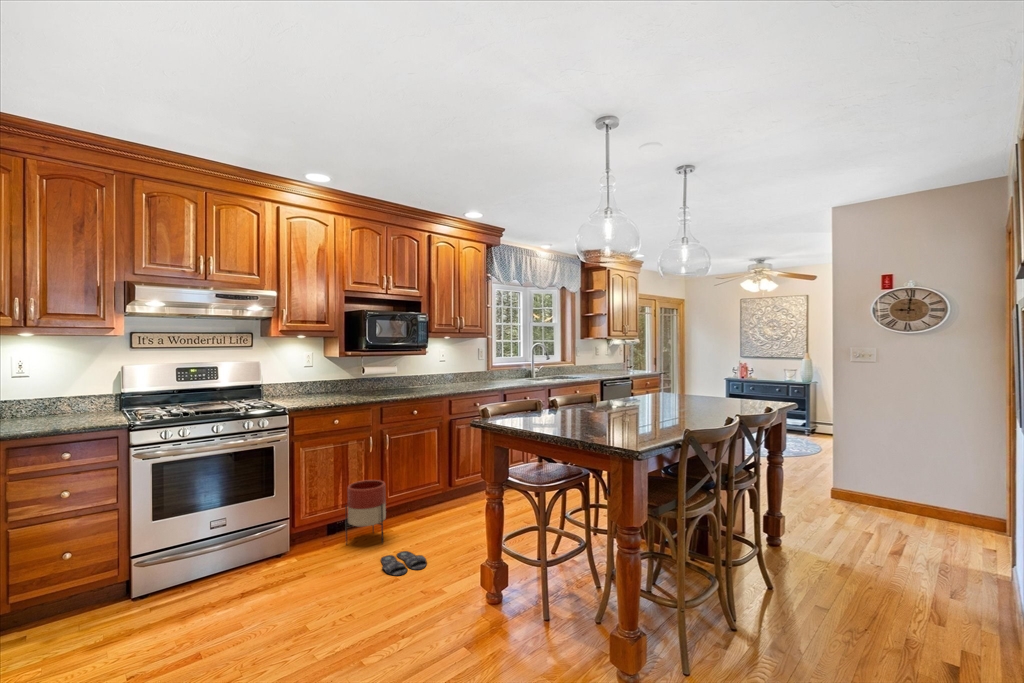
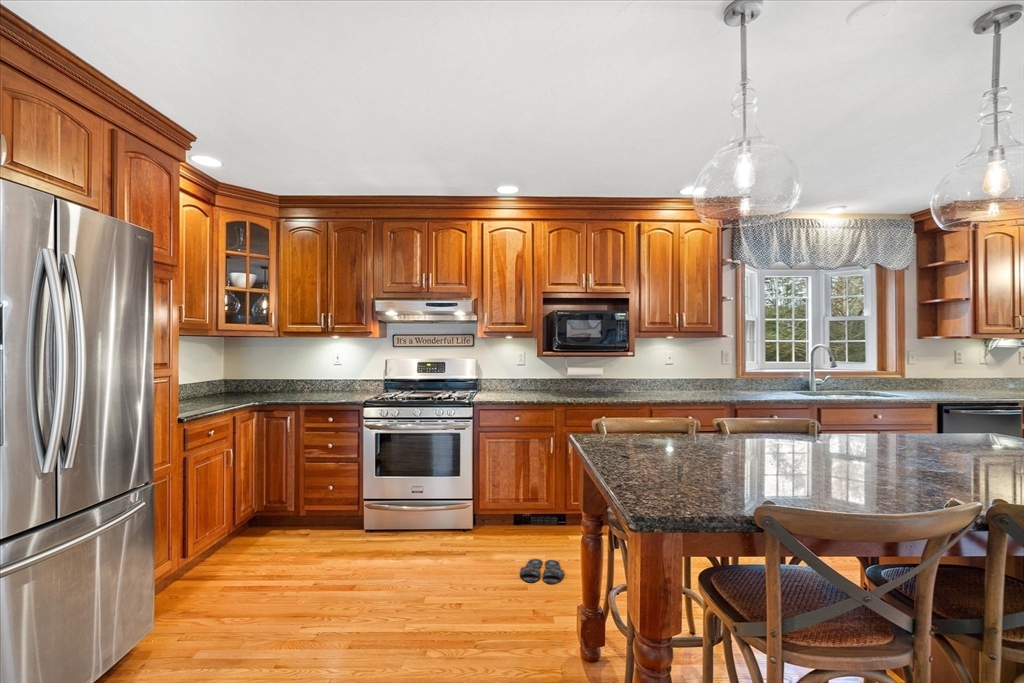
planter: present [345,480,386,544] -> none [519,480,557,546]

